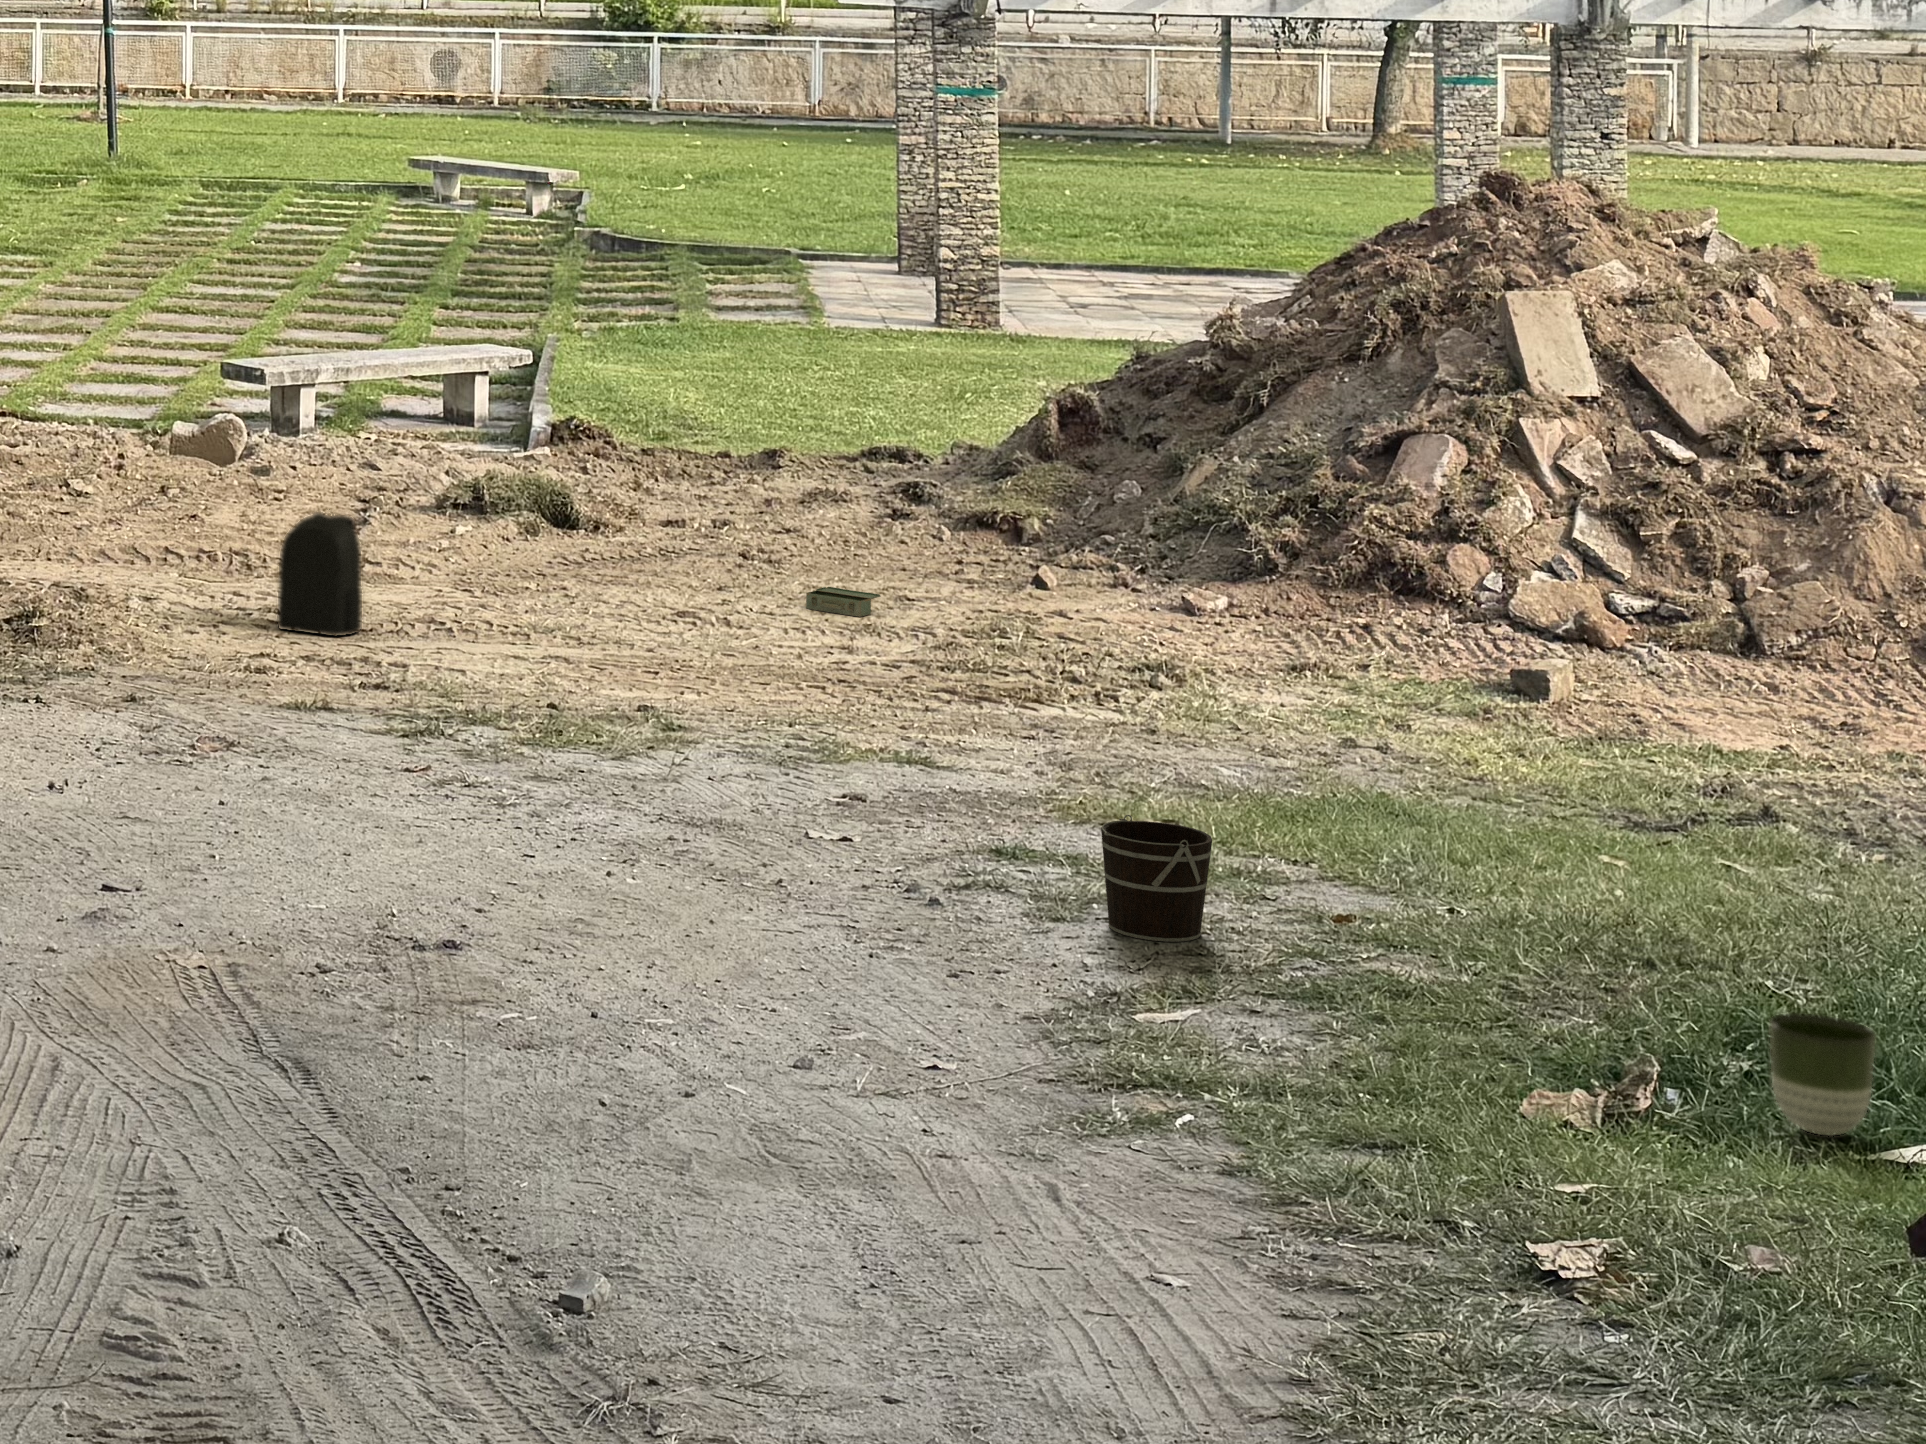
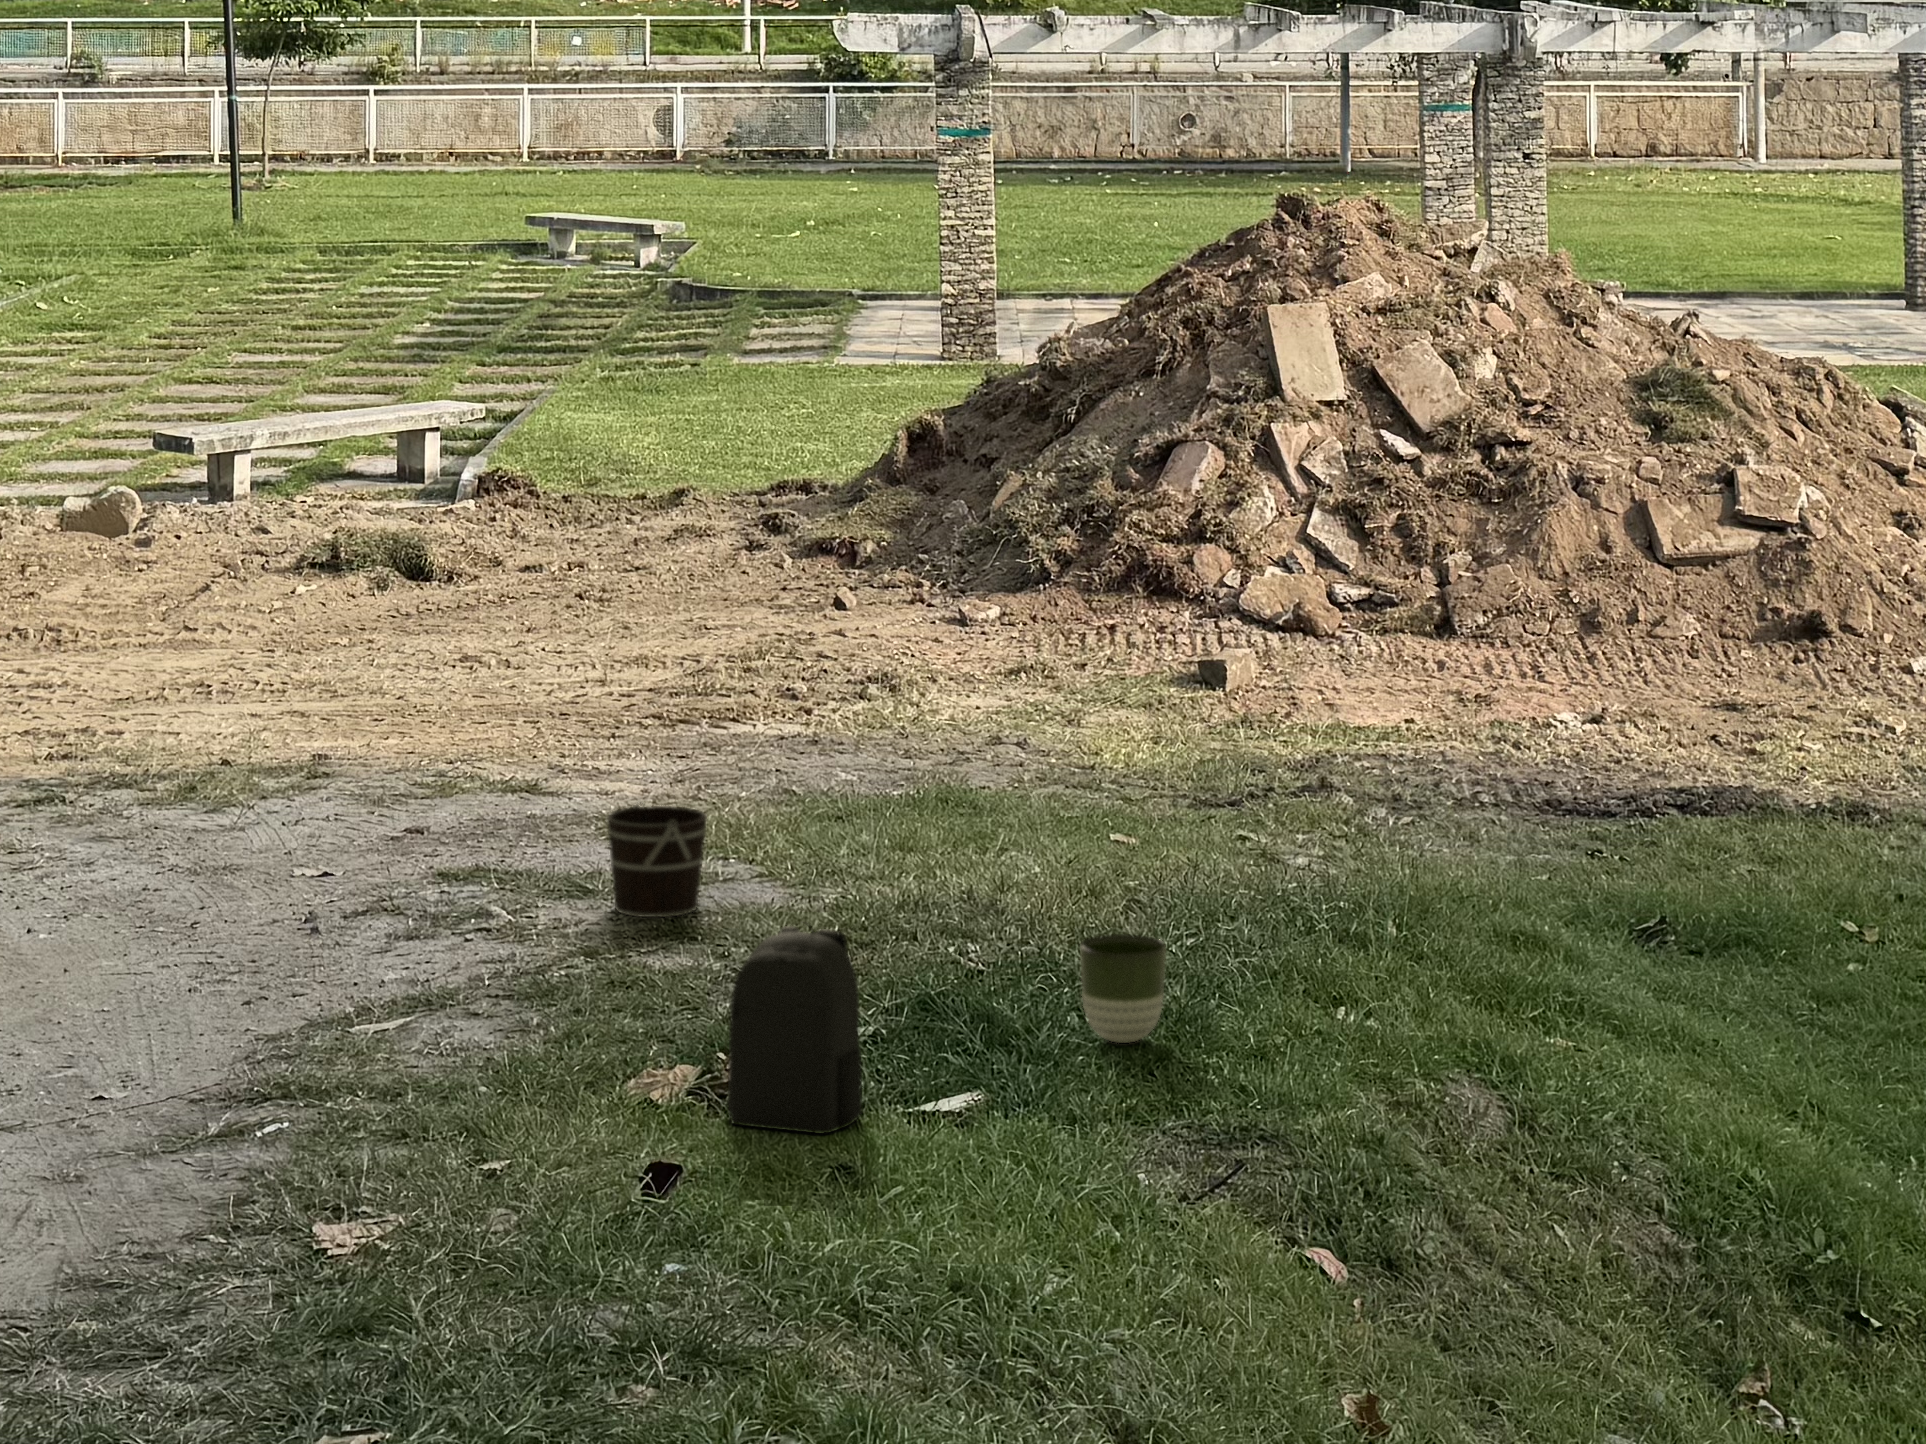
backpack: present [277,509,362,636] -> present [726,922,862,1134]
toolbox: present [806,587,880,617] -> none [569,615,640,642]

